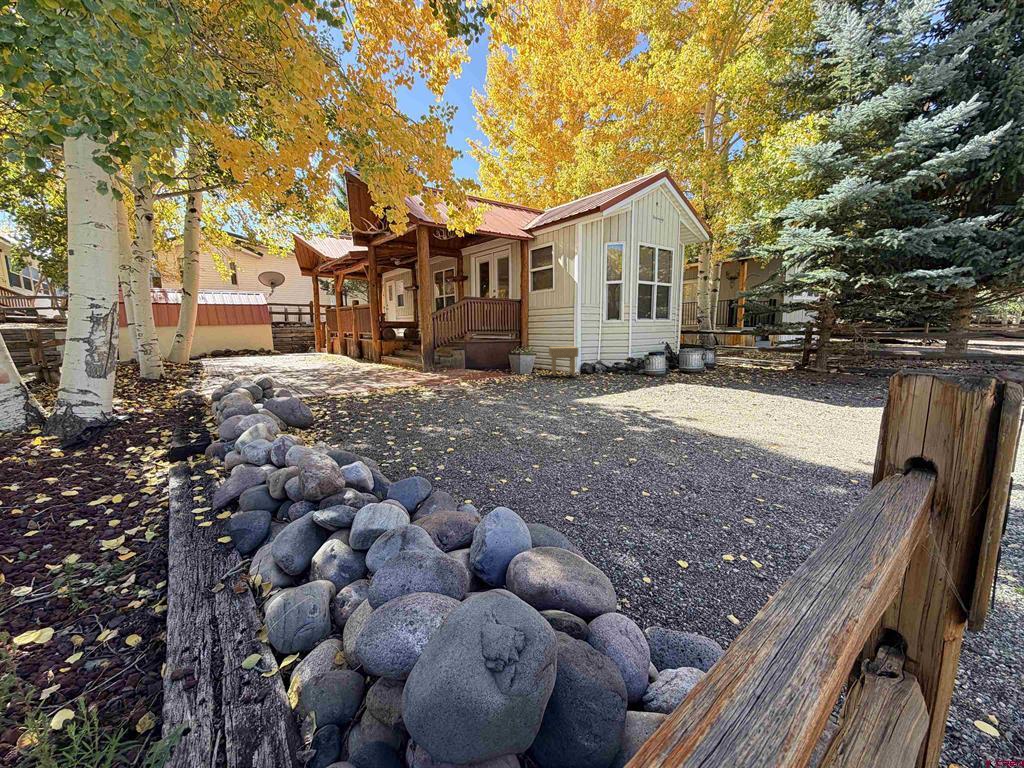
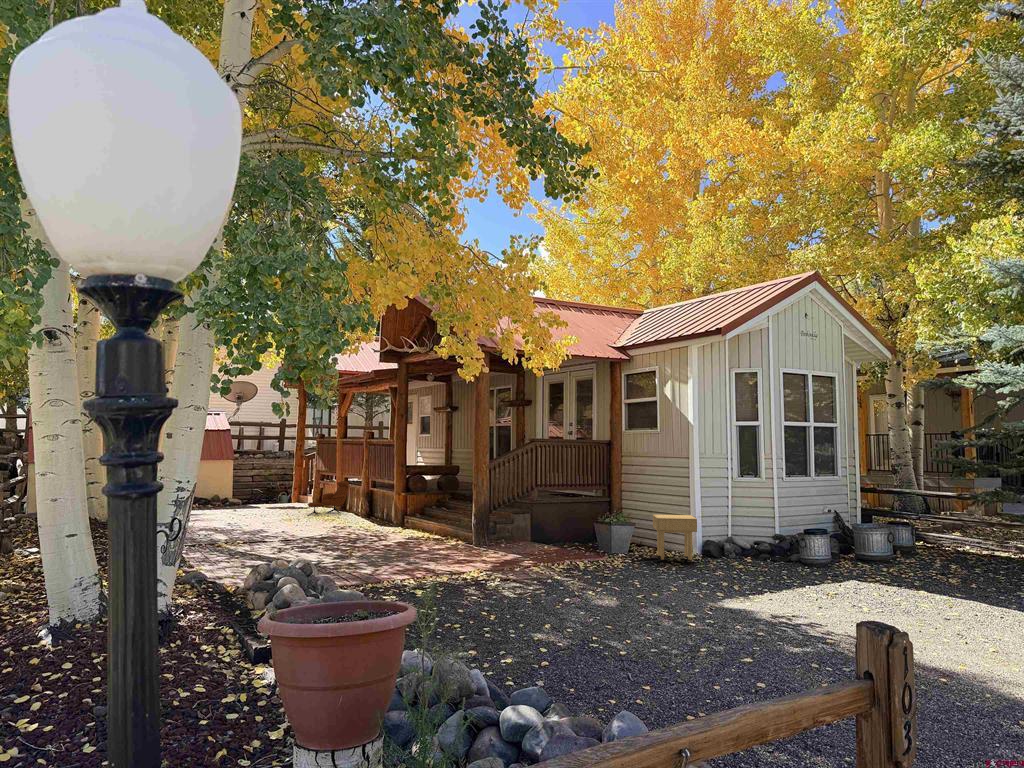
lounge chair: none [318,336,347,360] -> present [308,481,349,515]

